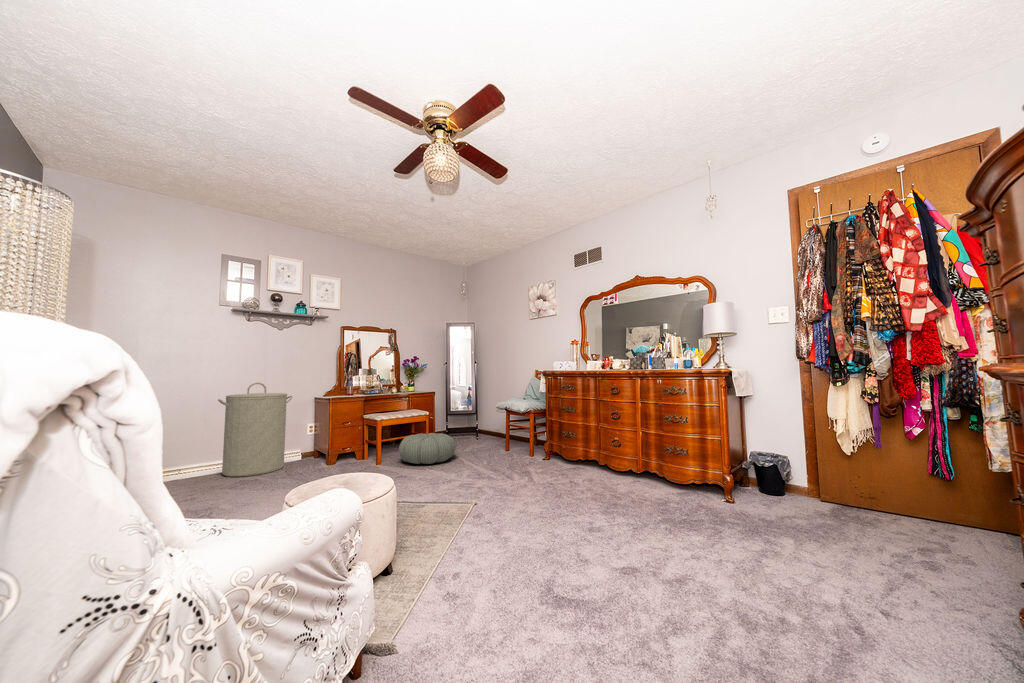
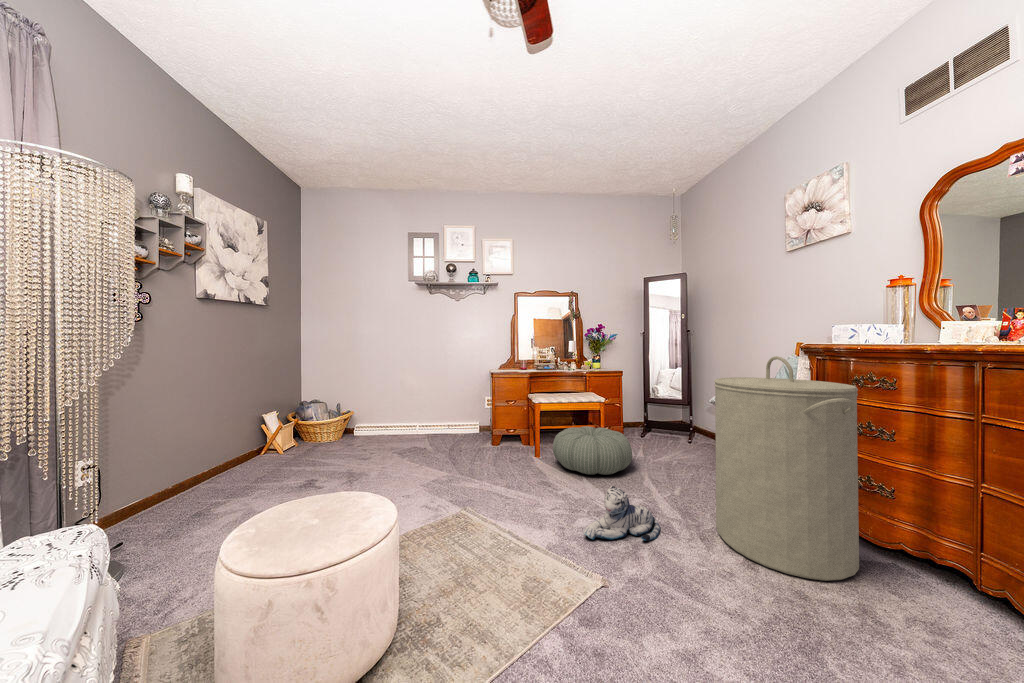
laundry hamper: present [218,383,292,477] -> present [714,356,859,581]
plush toy: none [452,455,488,485] -> present [584,486,660,541]

